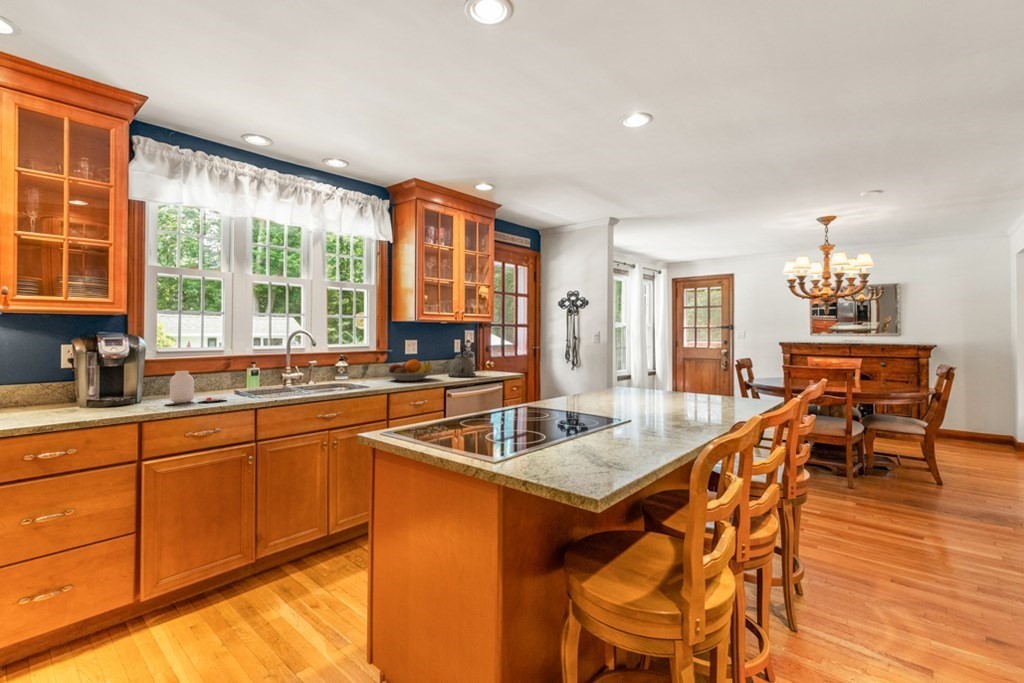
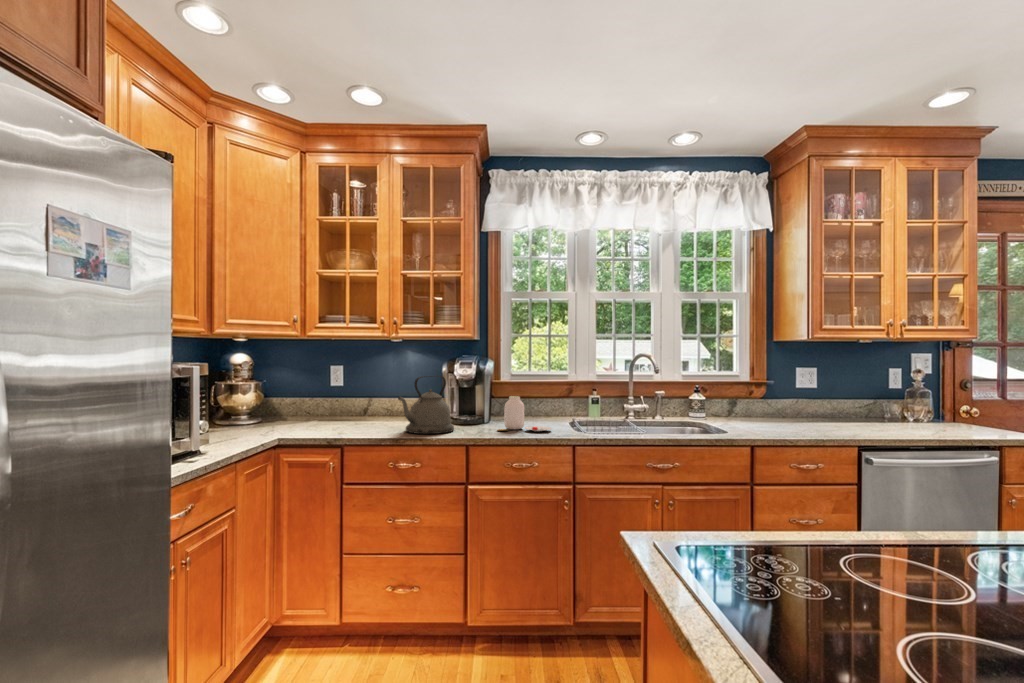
kettle: present [448,345,475,377] -> present [398,376,454,434]
fruit bowl: present [384,360,433,381] -> none [755,398,837,430]

